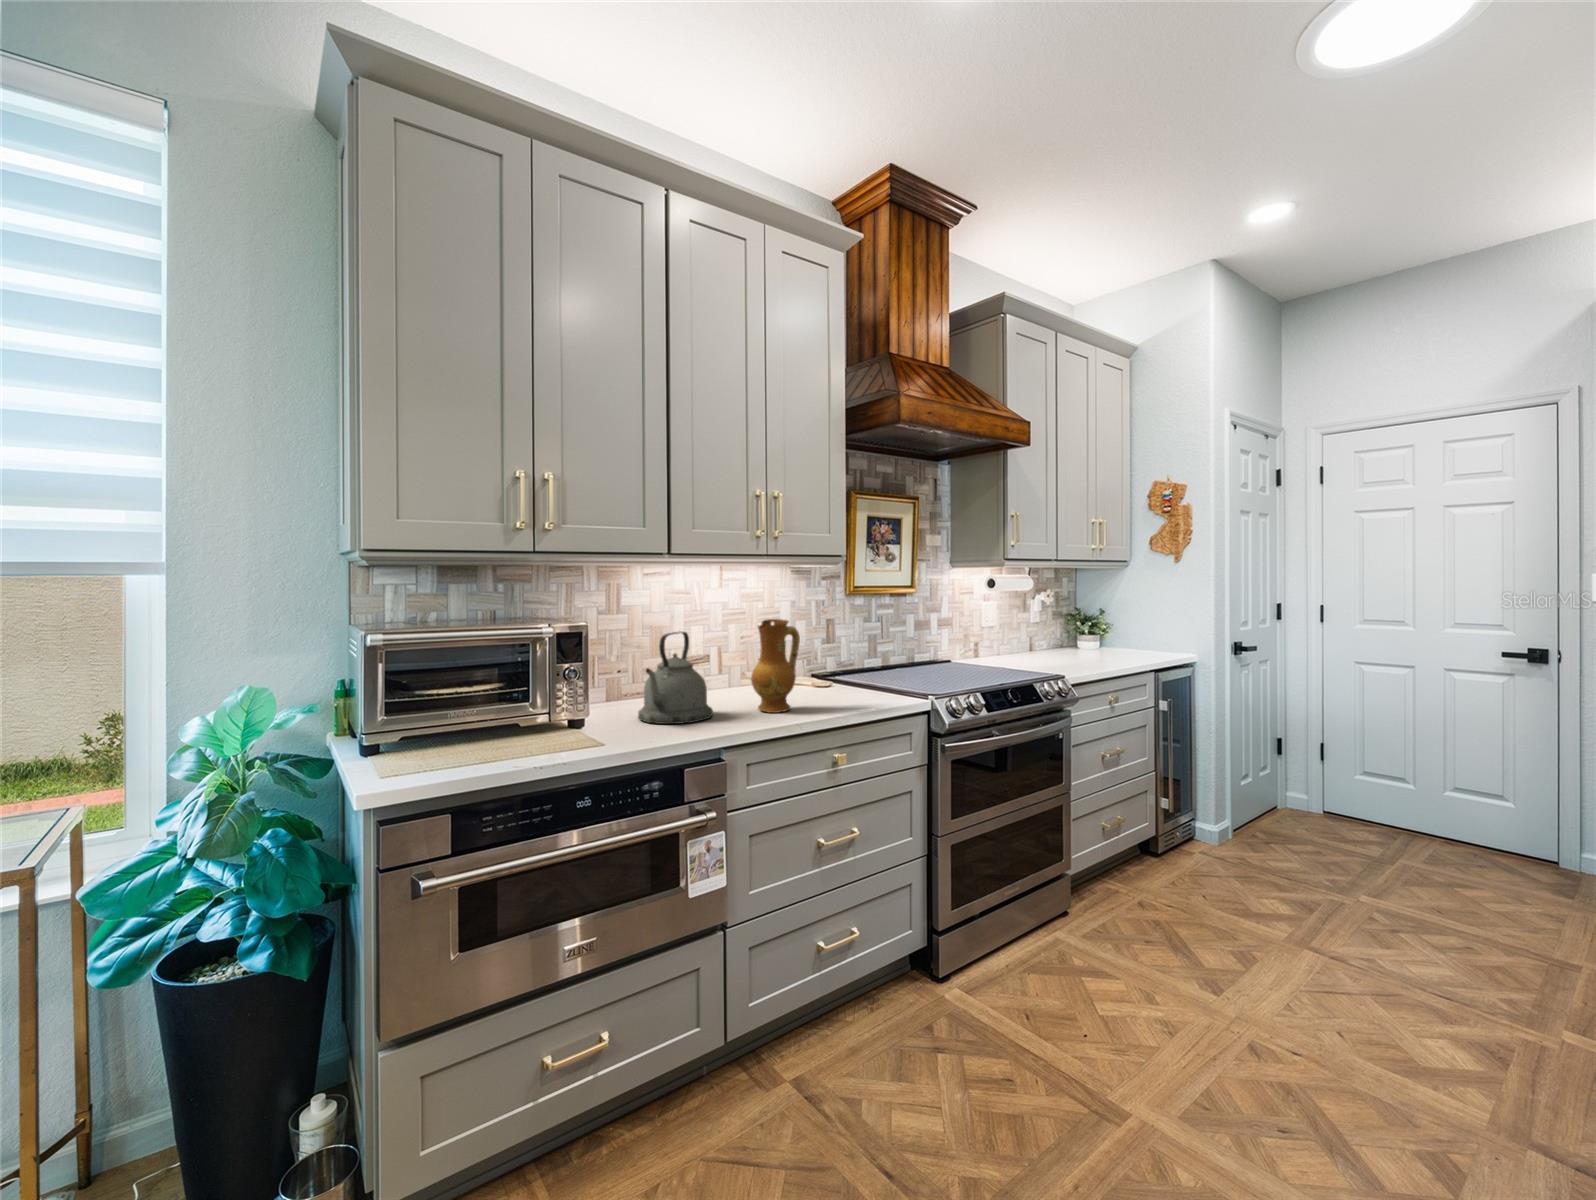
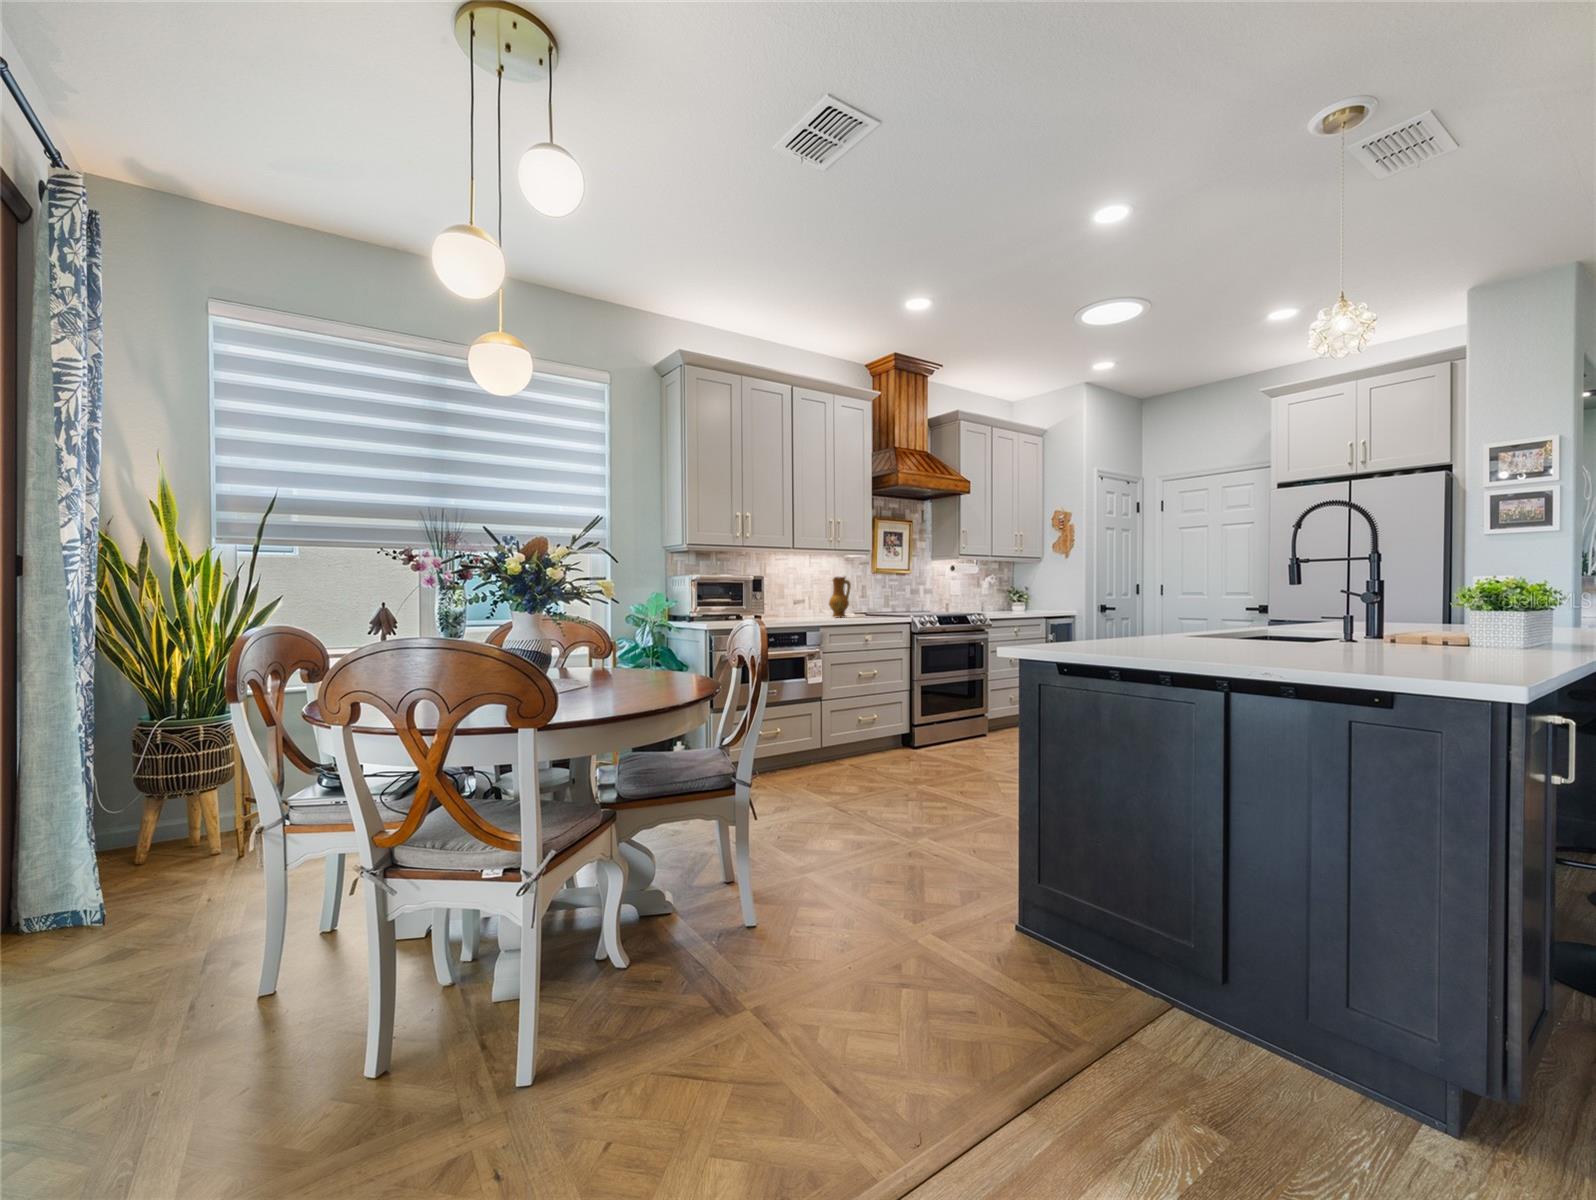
kettle: present [638,632,713,724] -> none [780,581,813,619]

